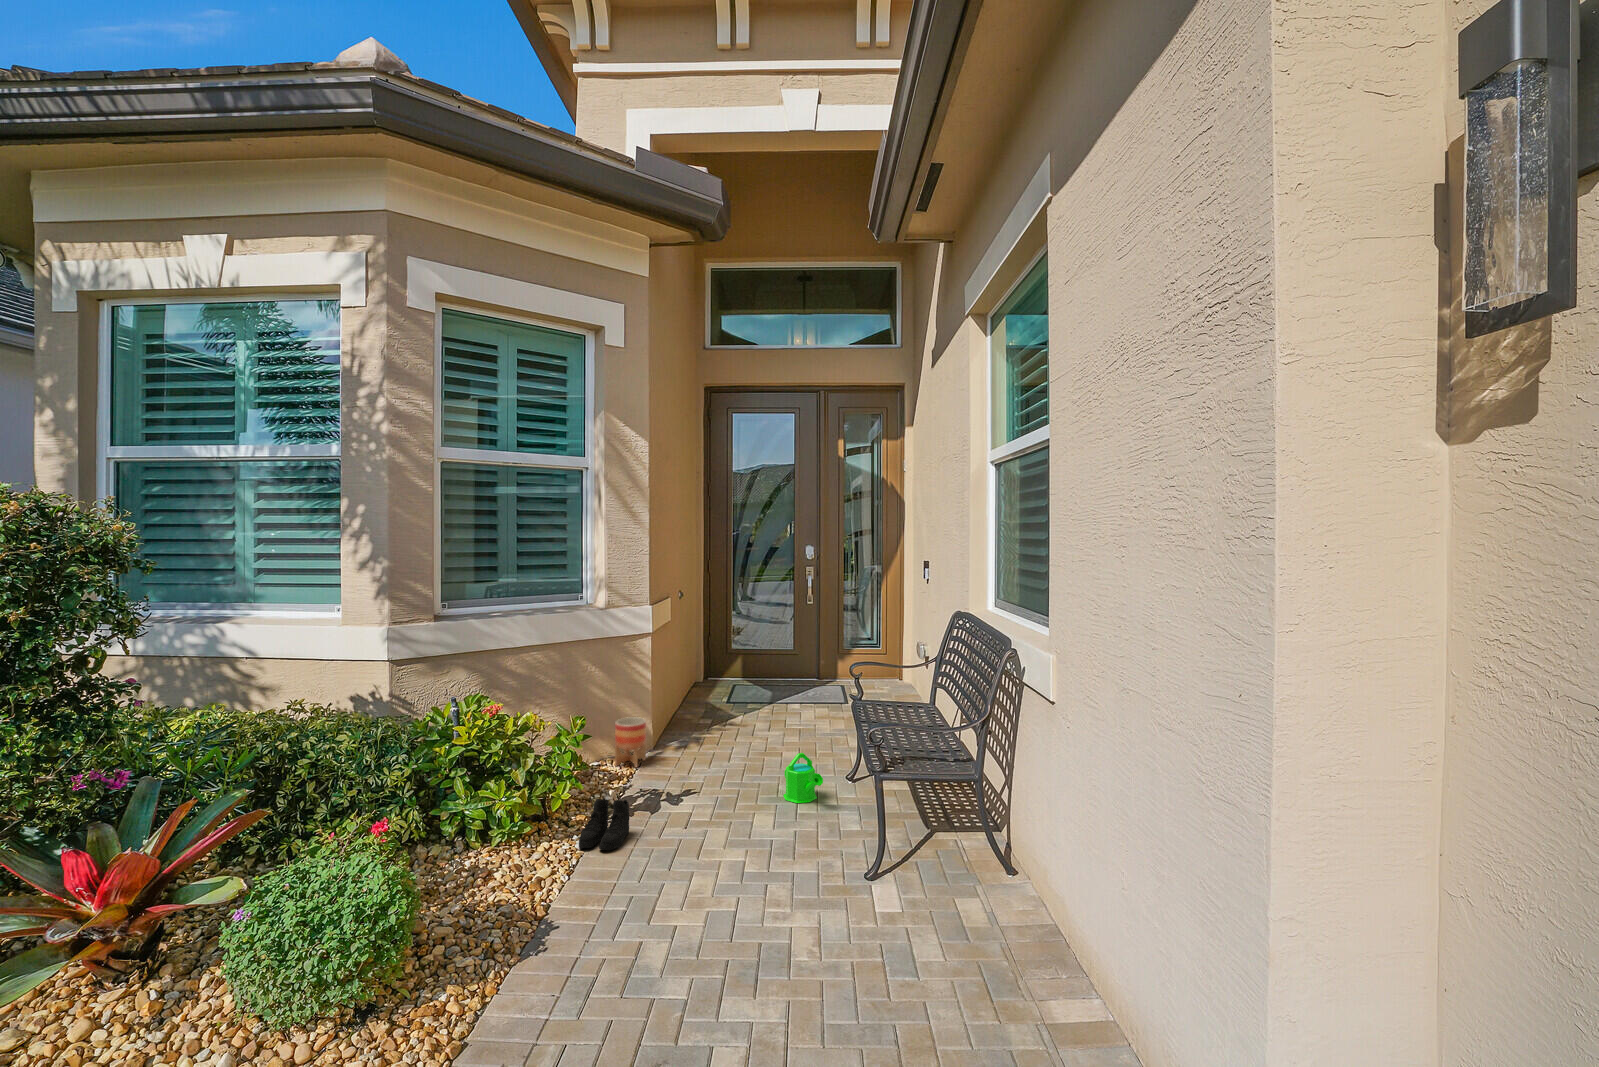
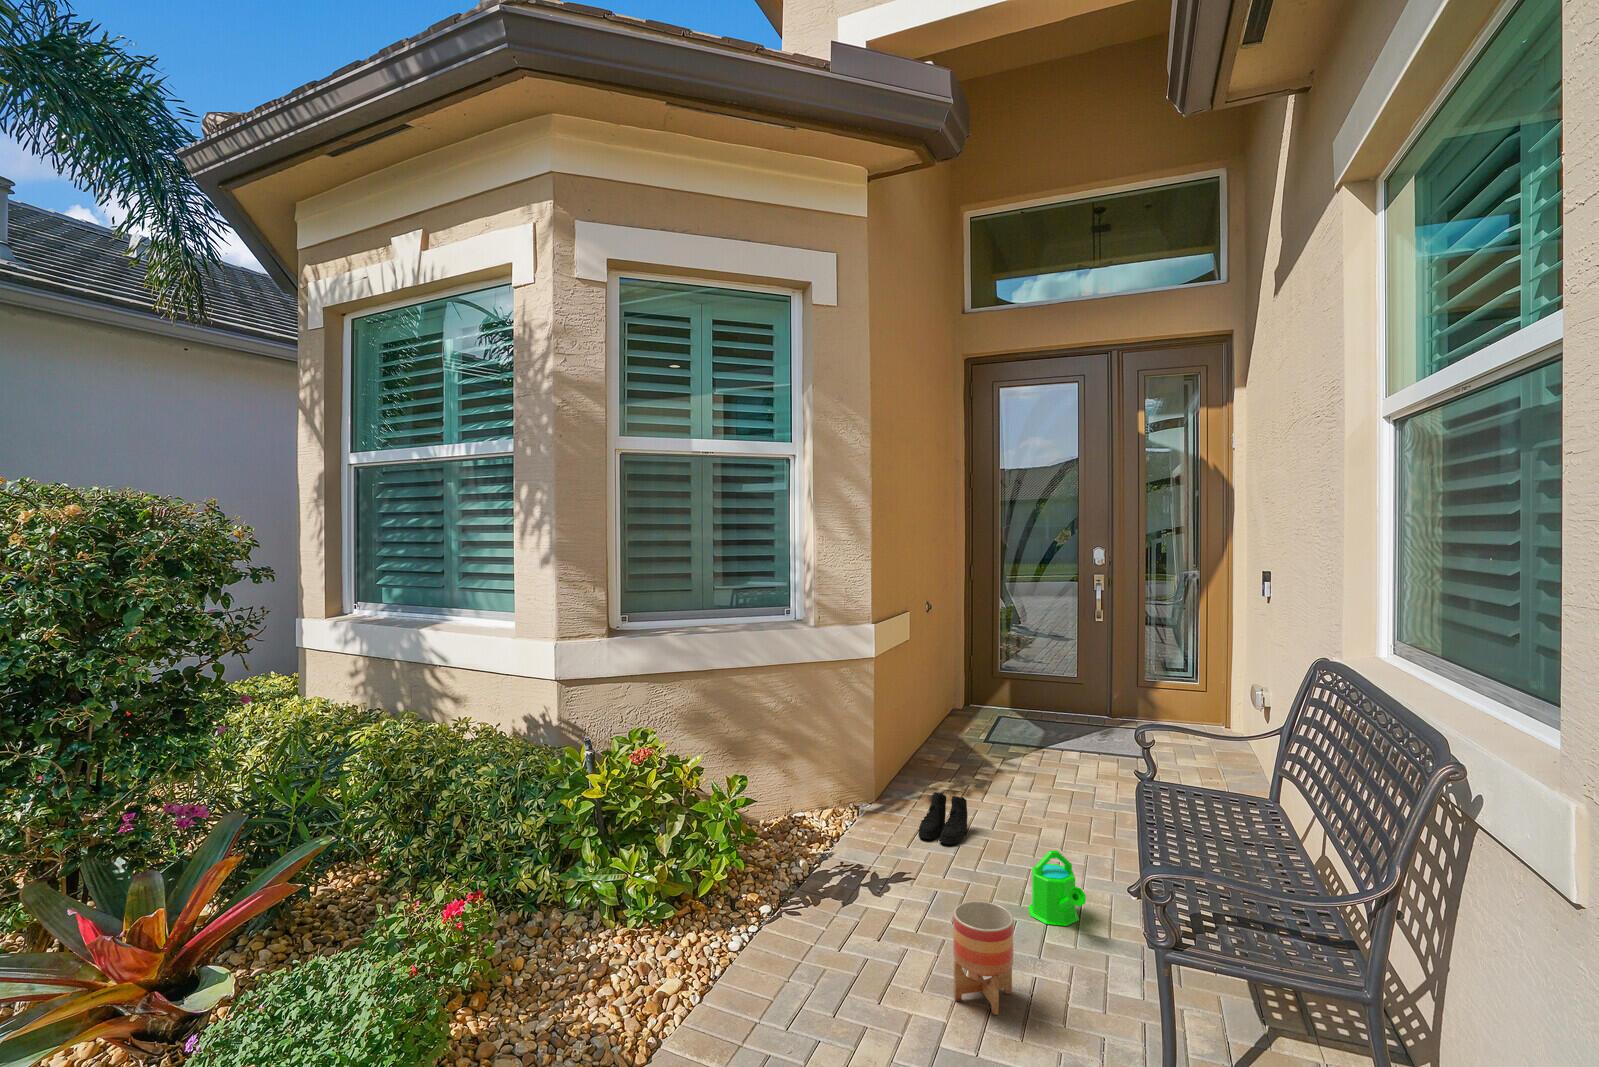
planter: present [615,717,646,767] -> present [953,901,1014,1015]
boots: present [579,798,629,850] -> present [919,792,968,845]

